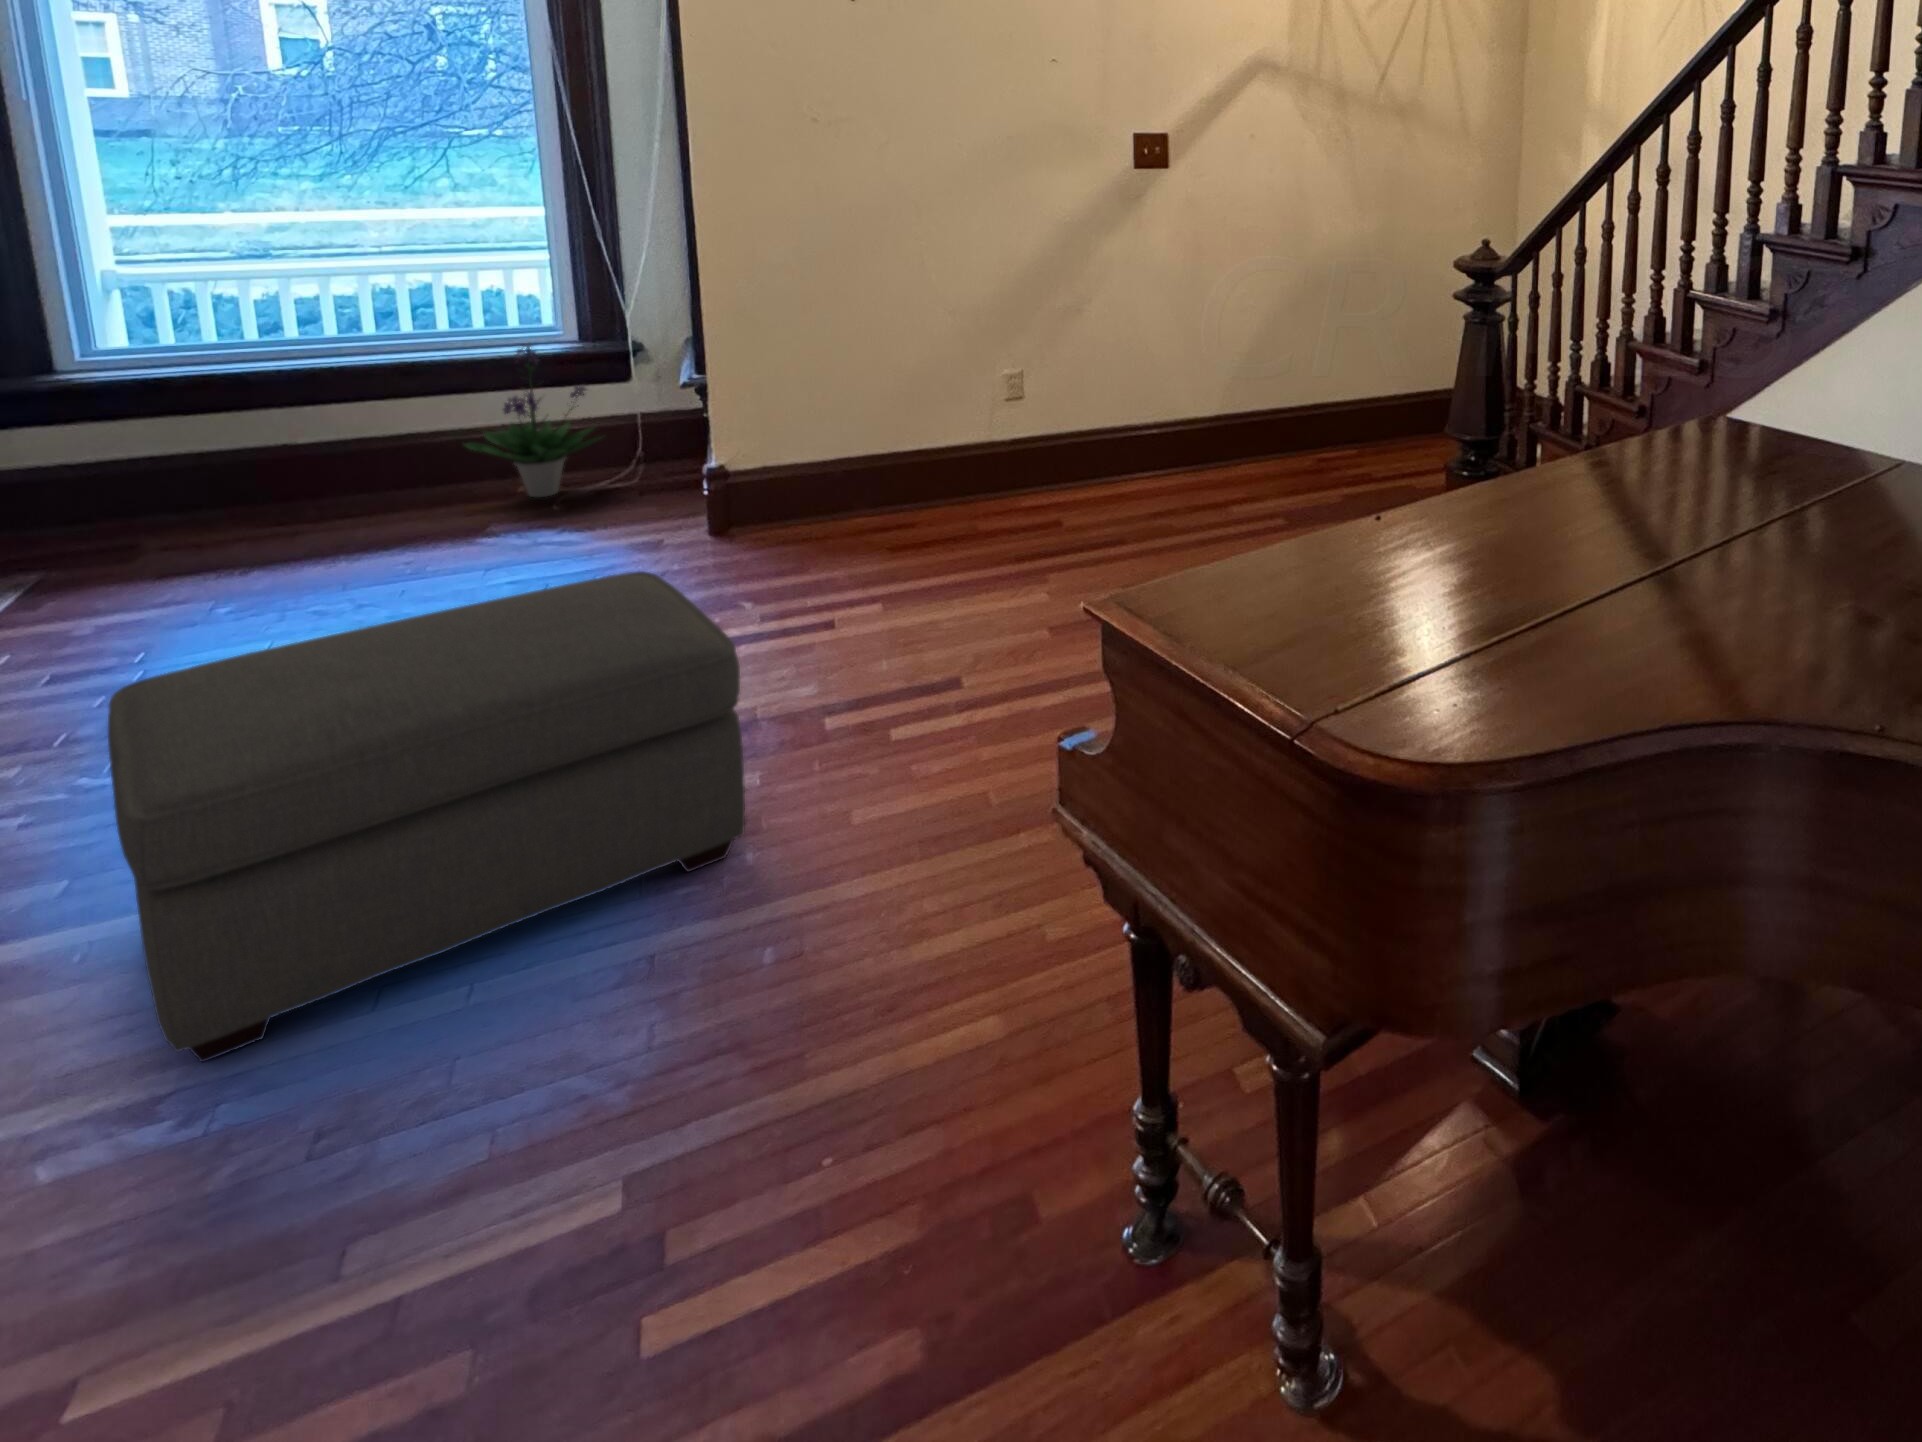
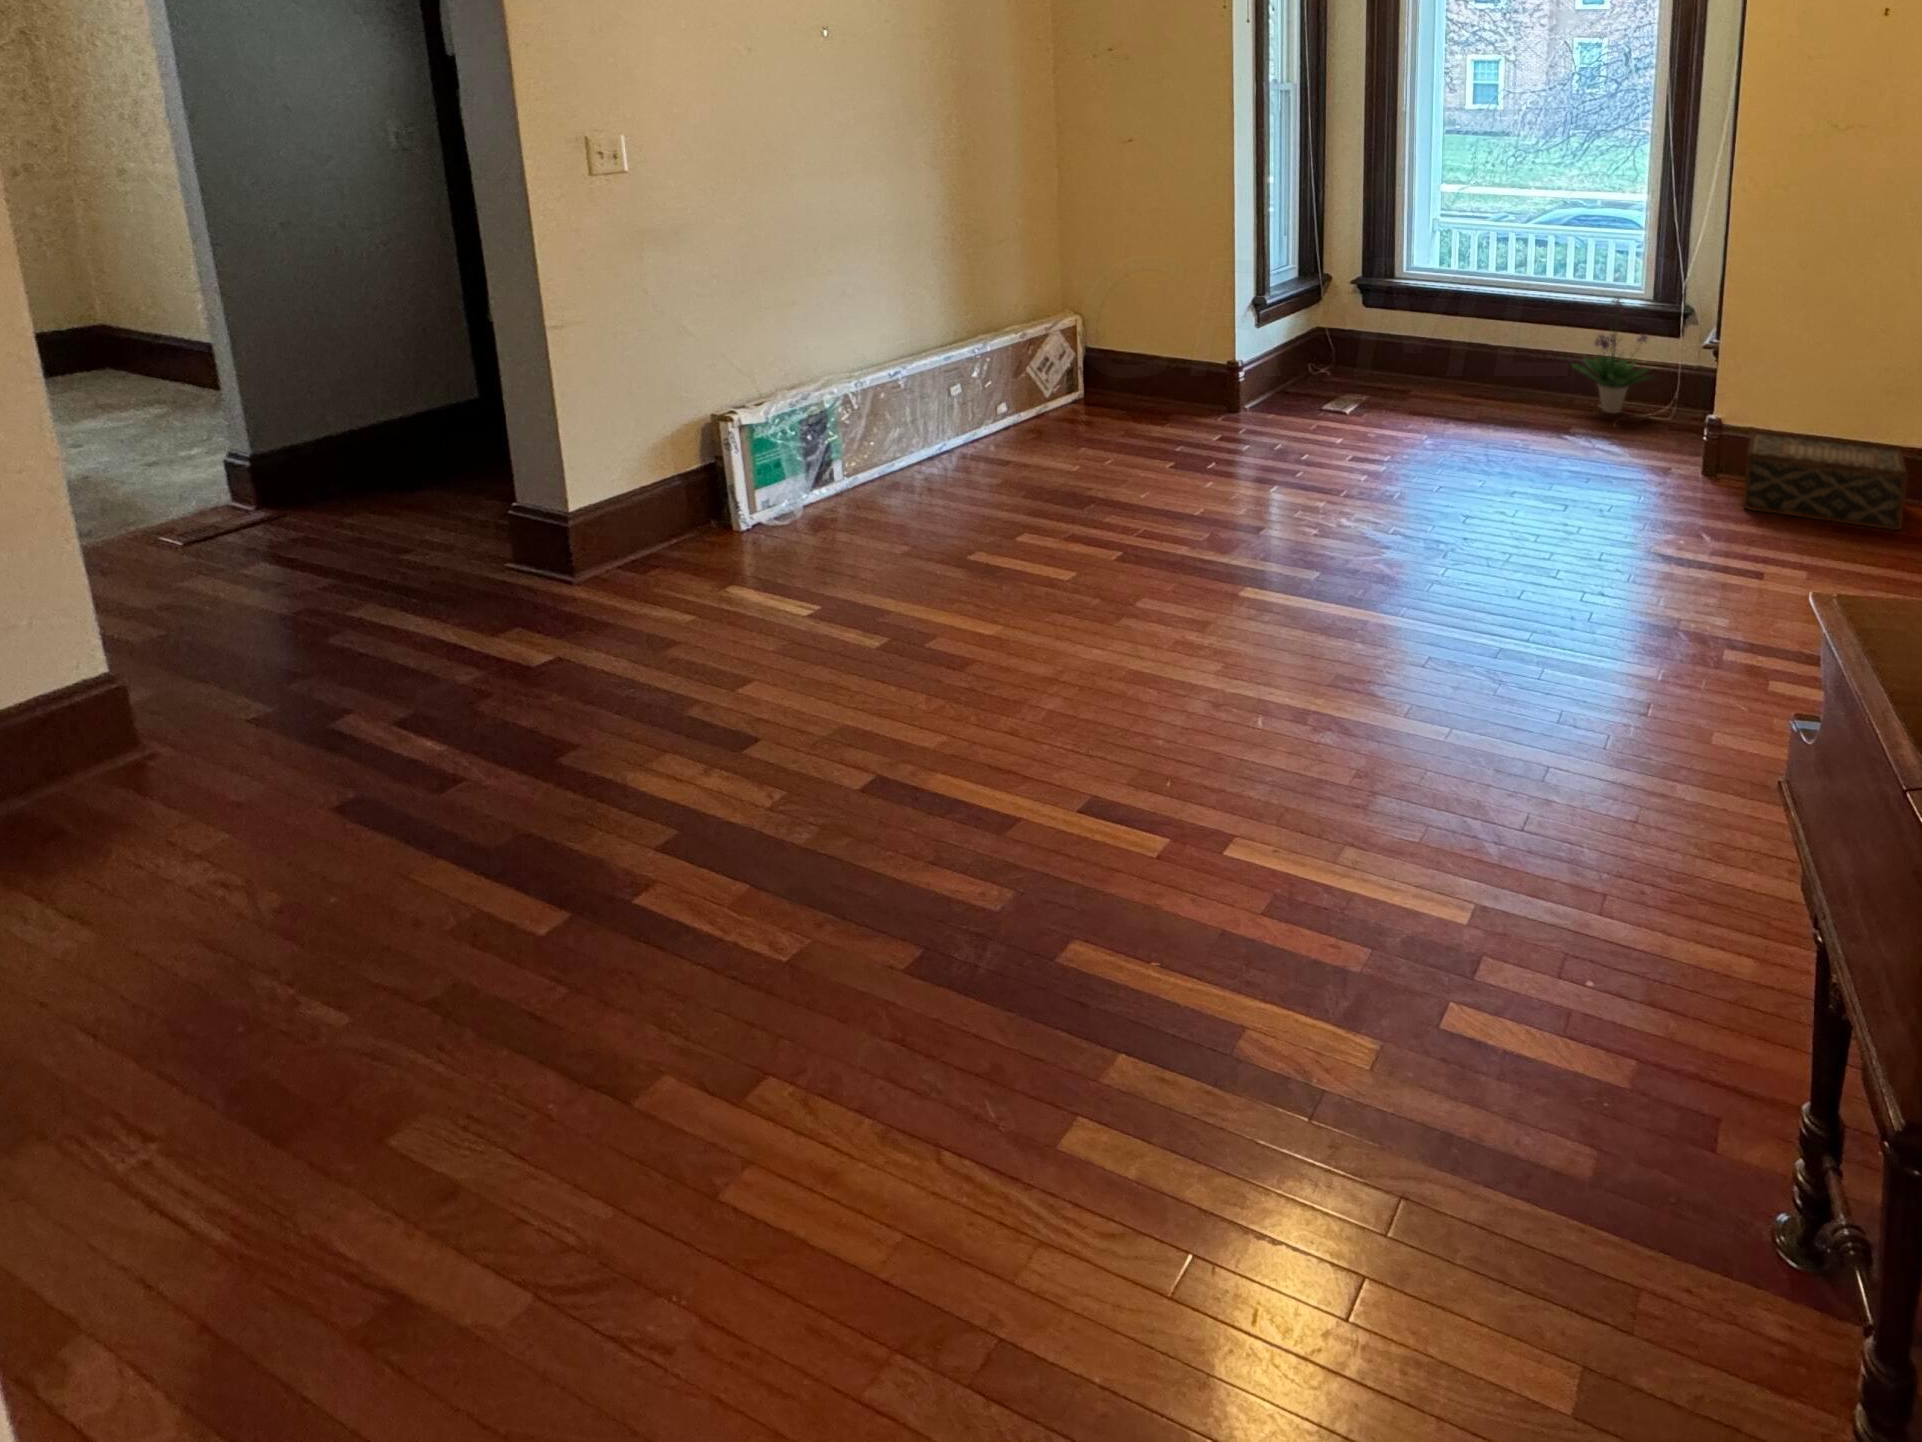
woven basket: none [768,453,960,562] -> present [1743,431,1907,530]
ottoman: present [108,571,745,1062] -> none [1313,466,1647,723]

